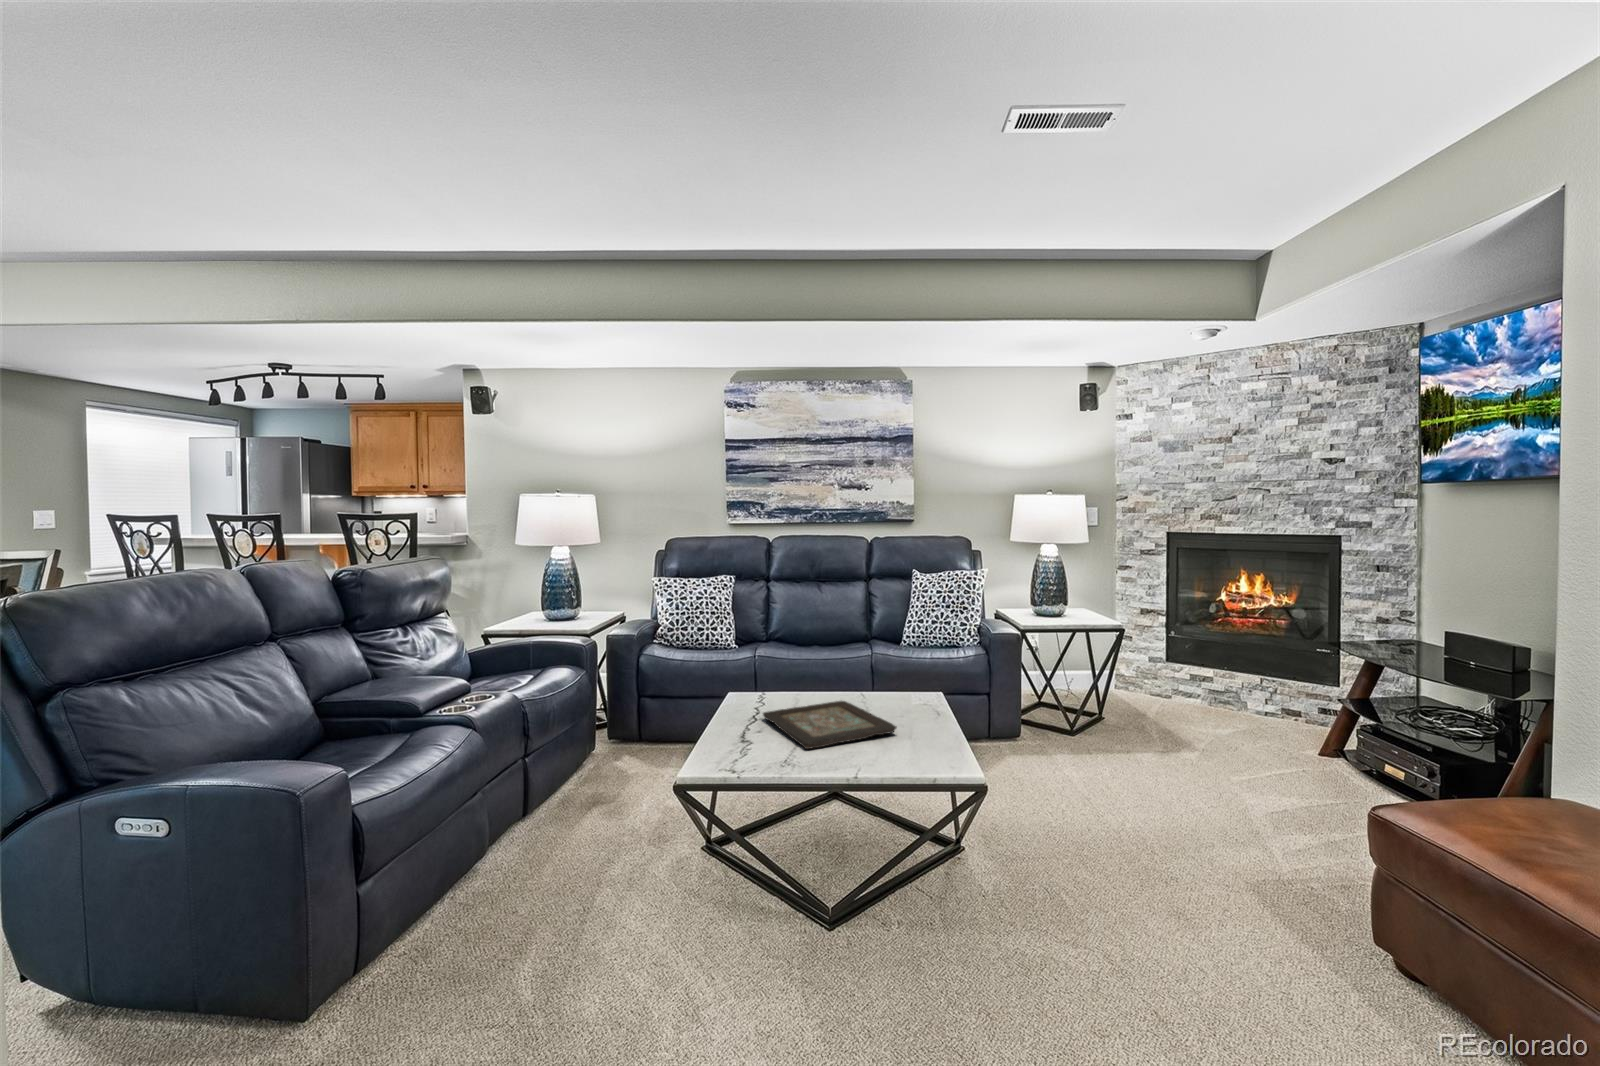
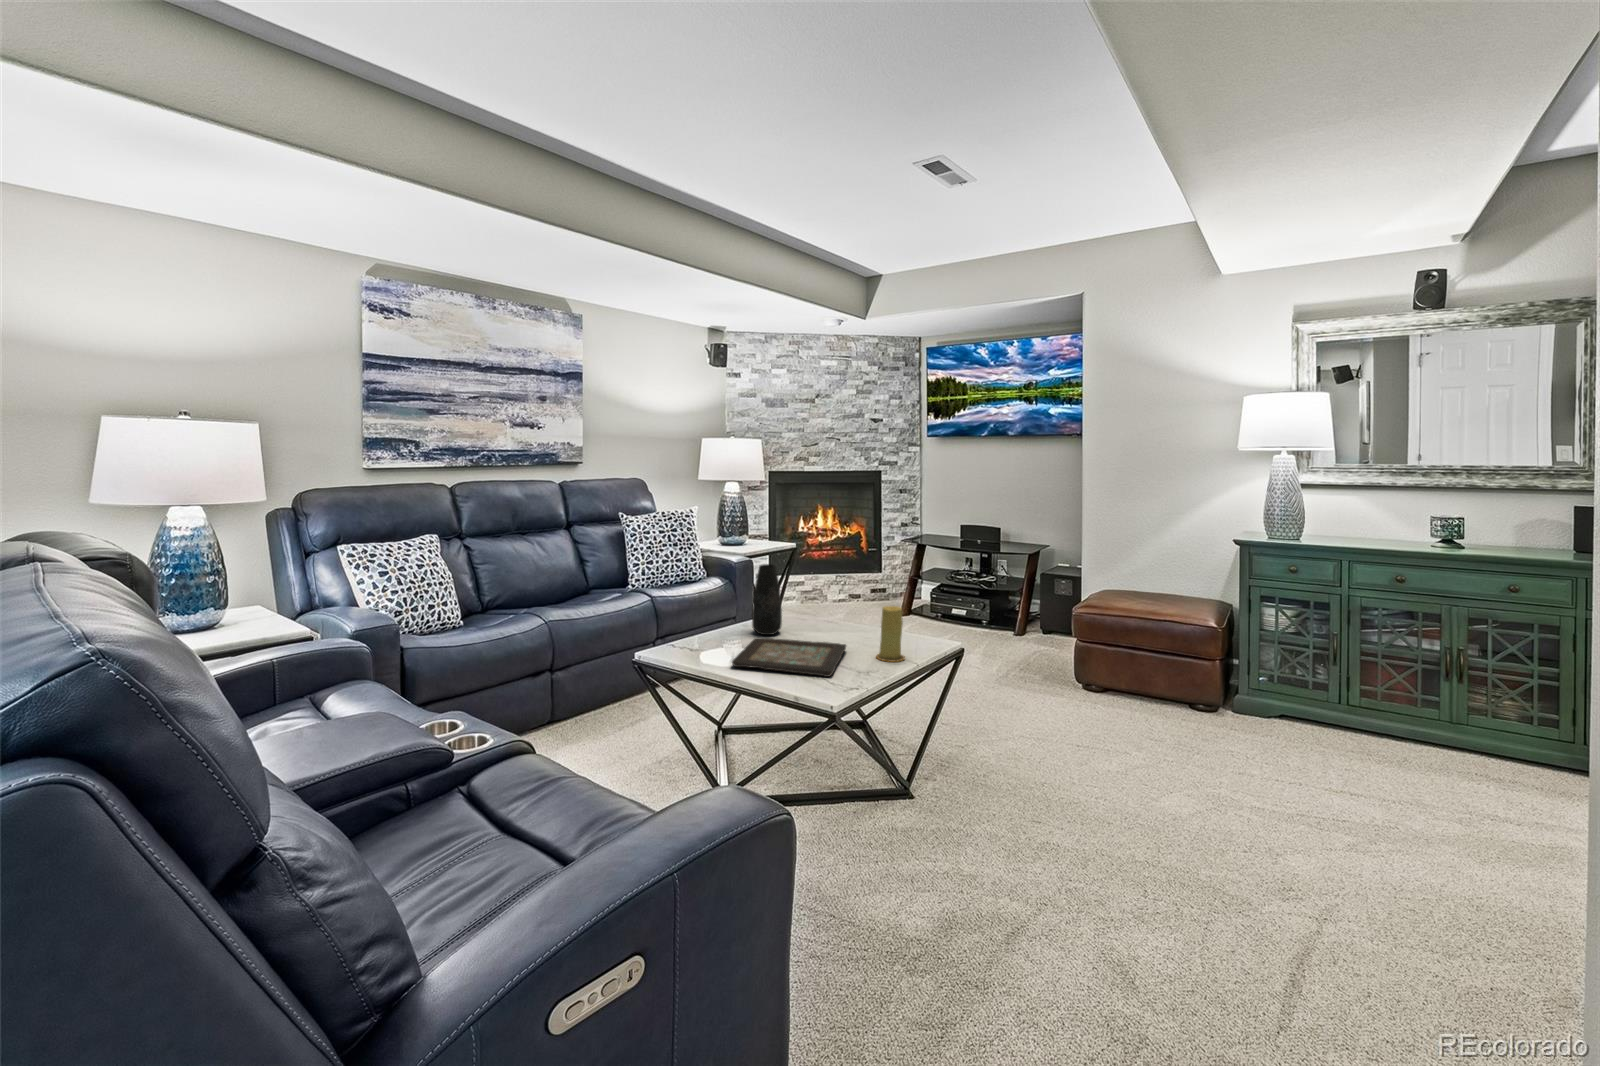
vase: none [866,625,898,704] -> present [752,564,782,635]
candle: none [901,687,938,759] -> present [876,606,905,662]

